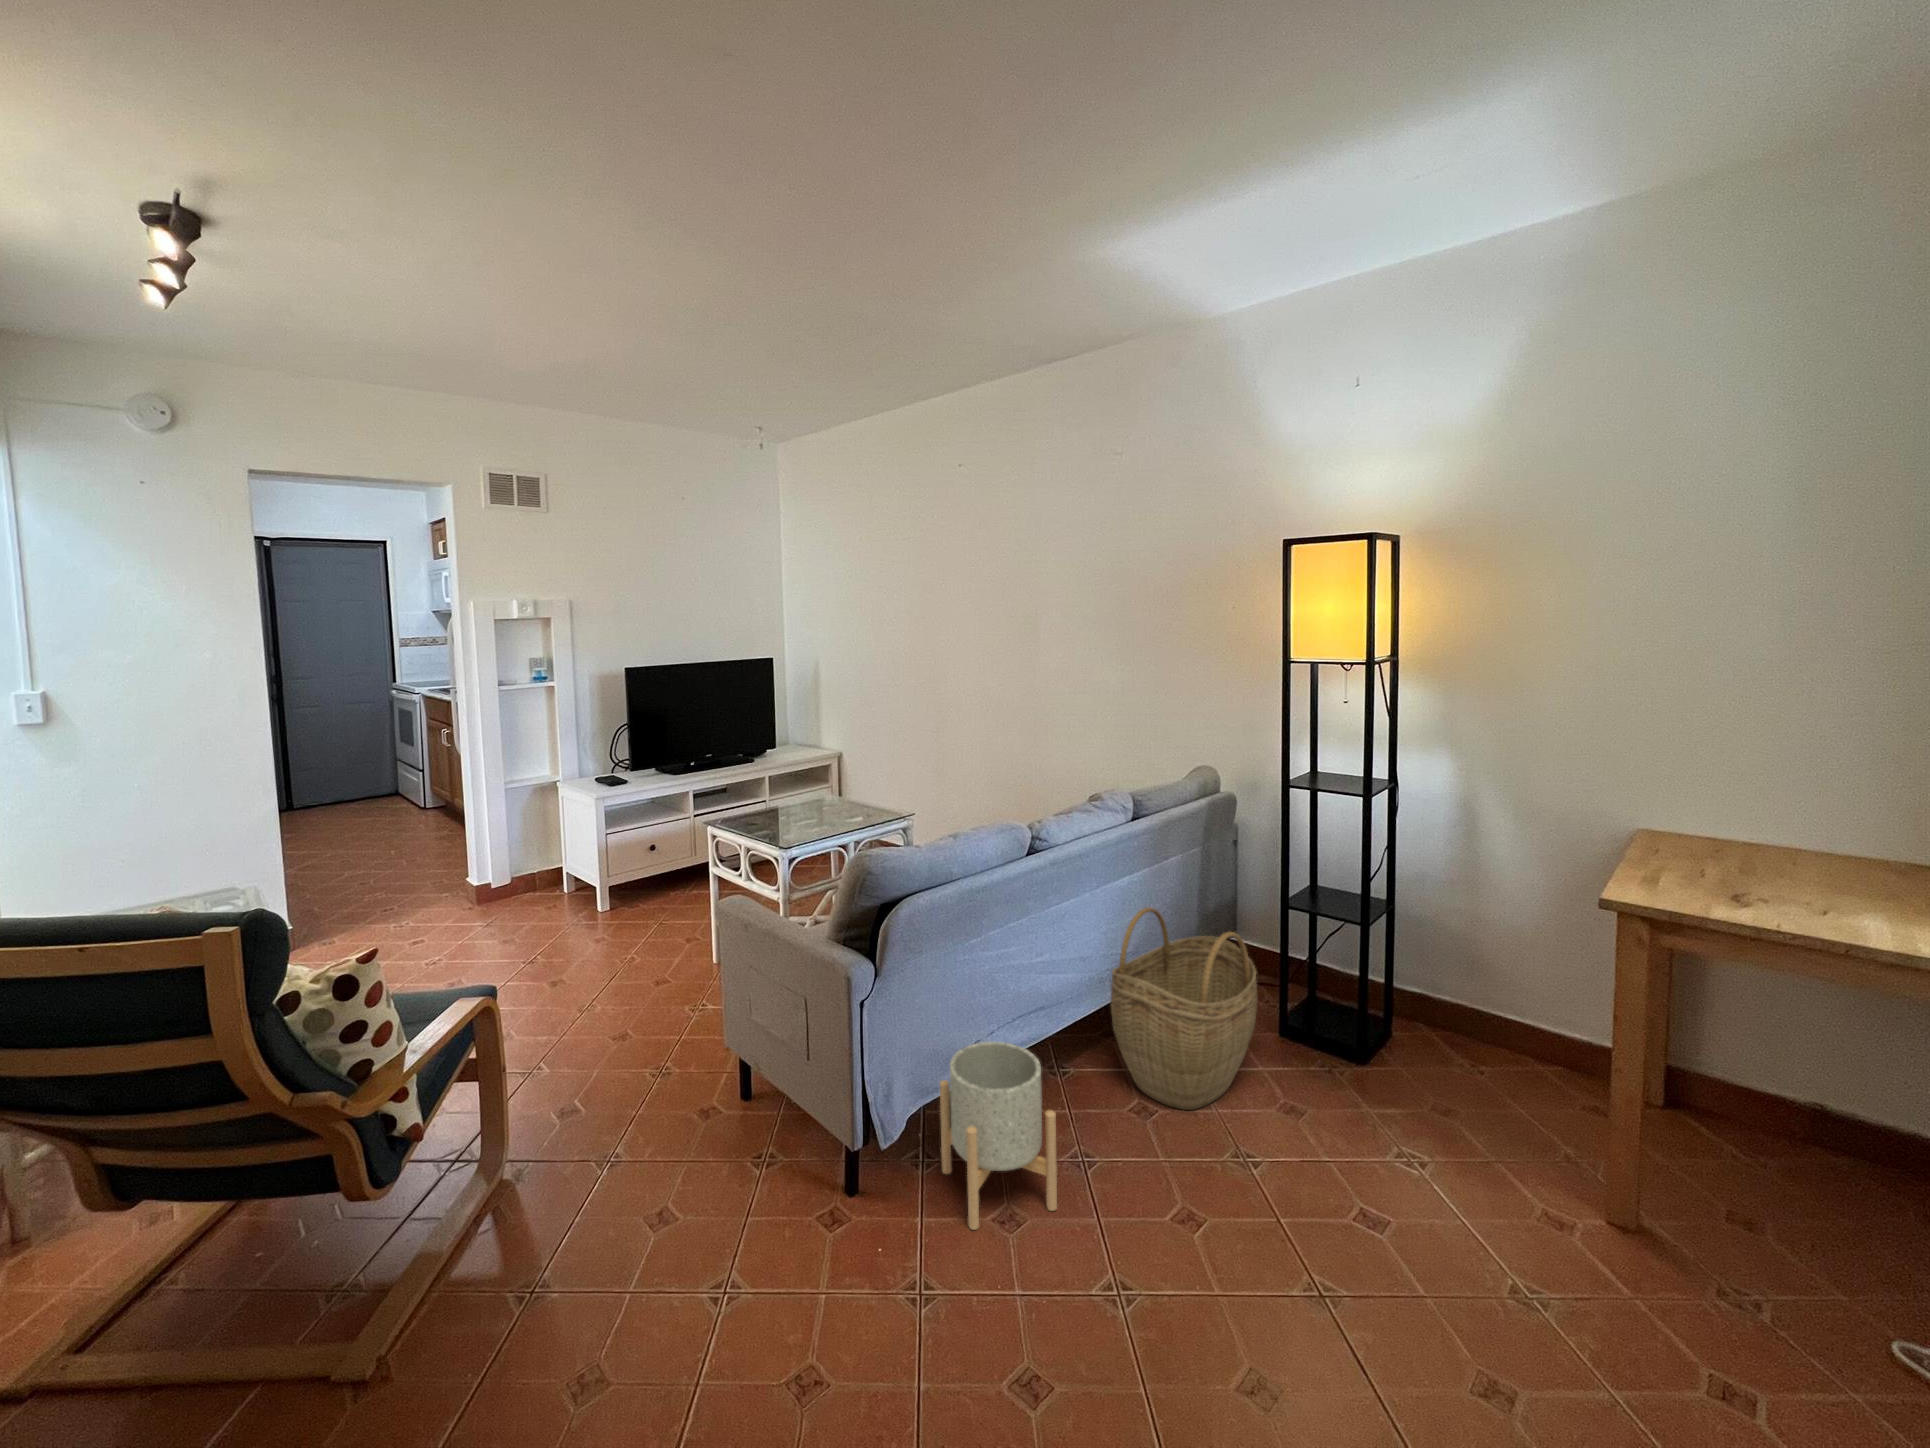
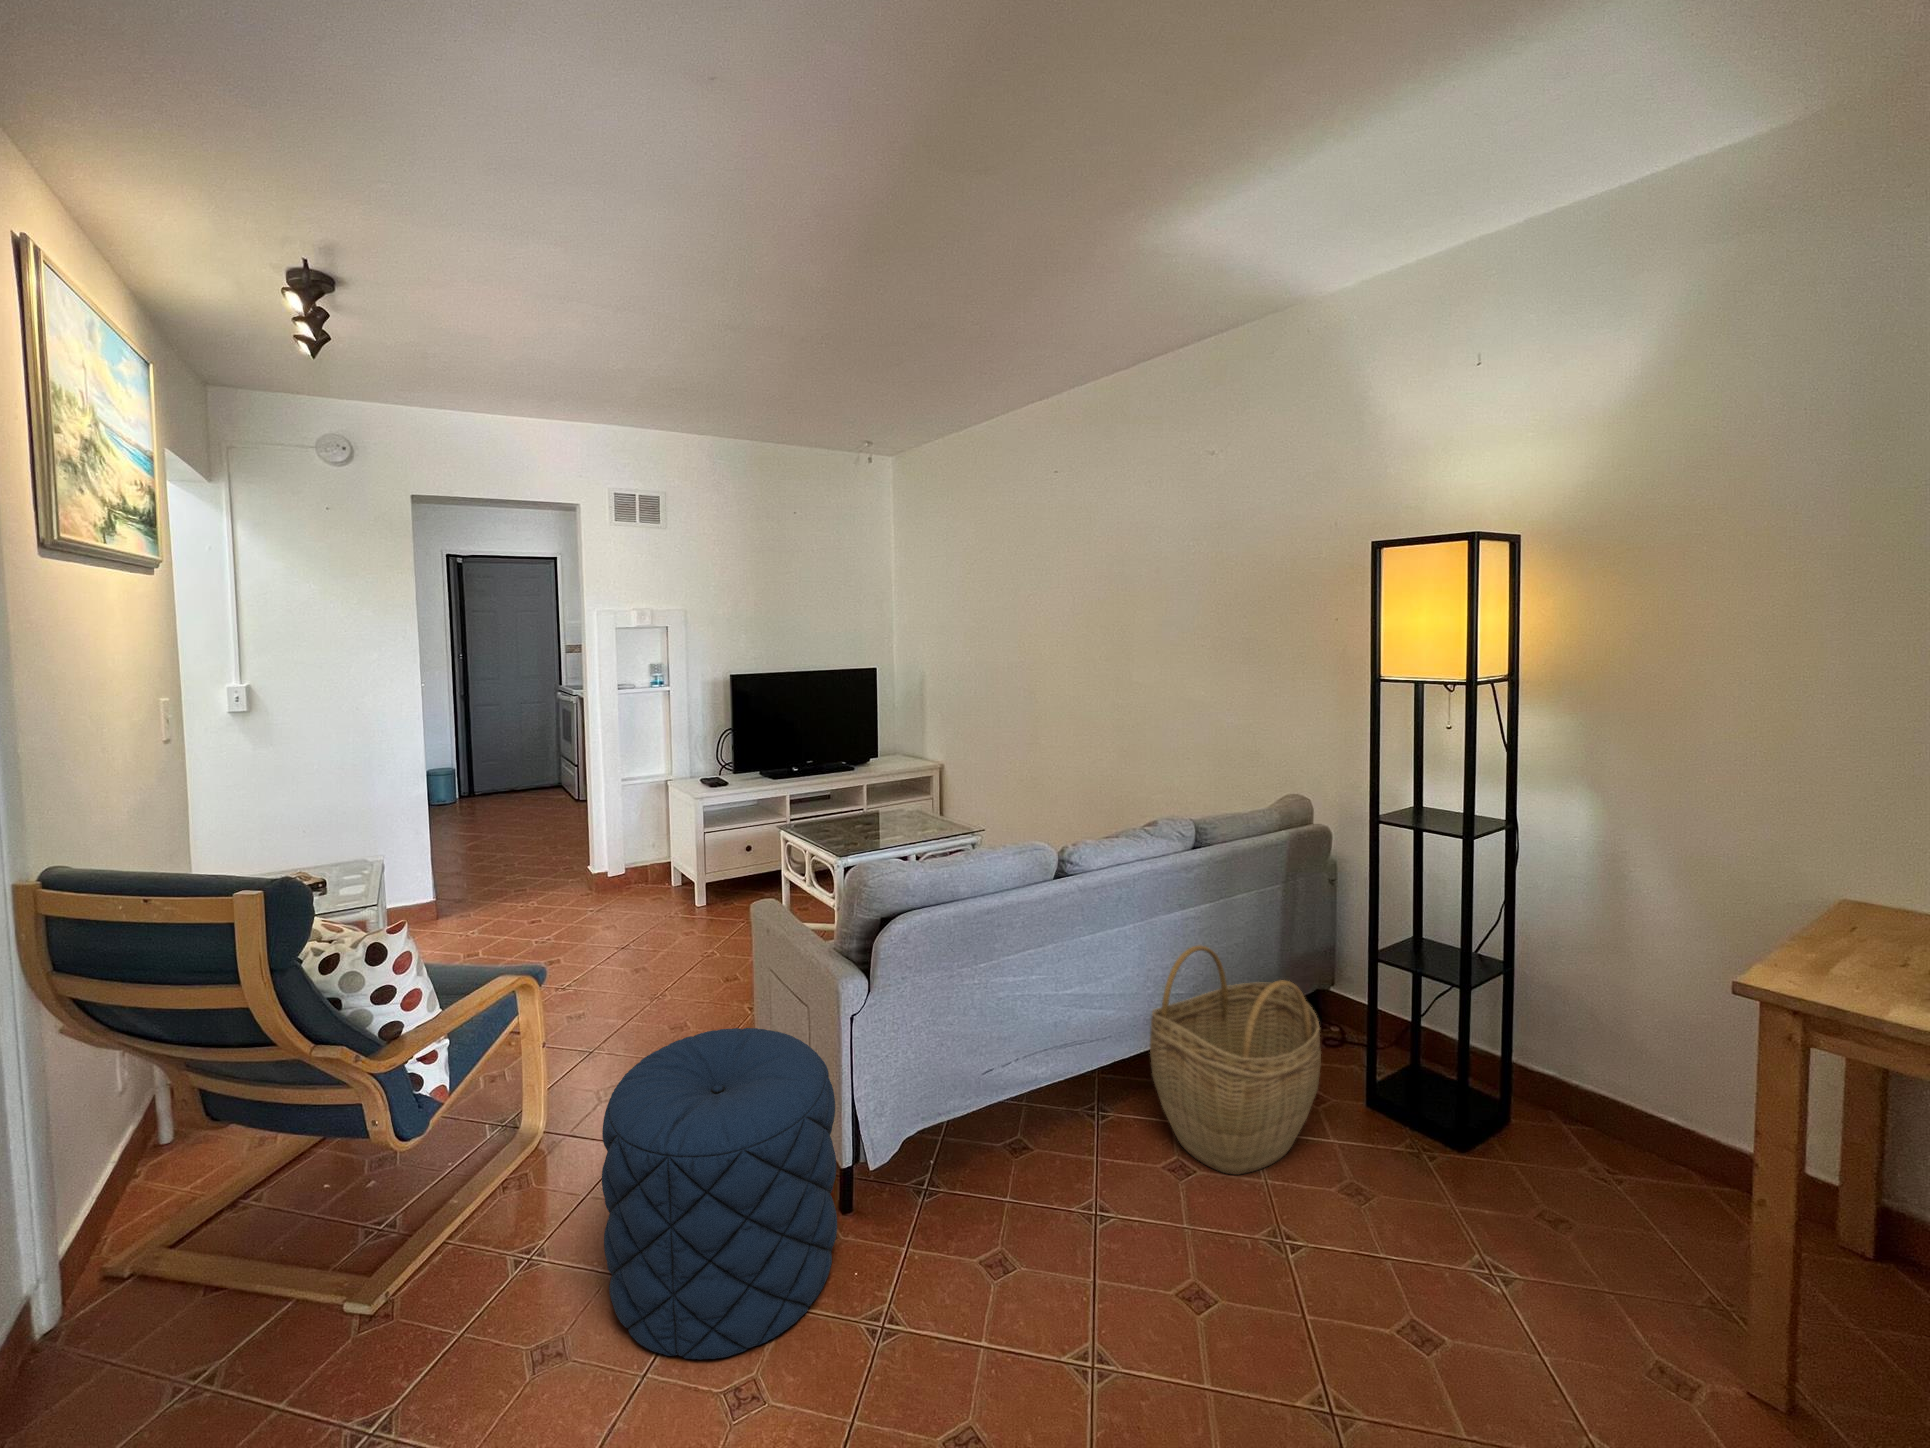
pouf: none [621,1025,859,1359] -> present [602,1028,837,1359]
planter: present [940,1042,1057,1230] -> none [941,1072,1052,1269]

